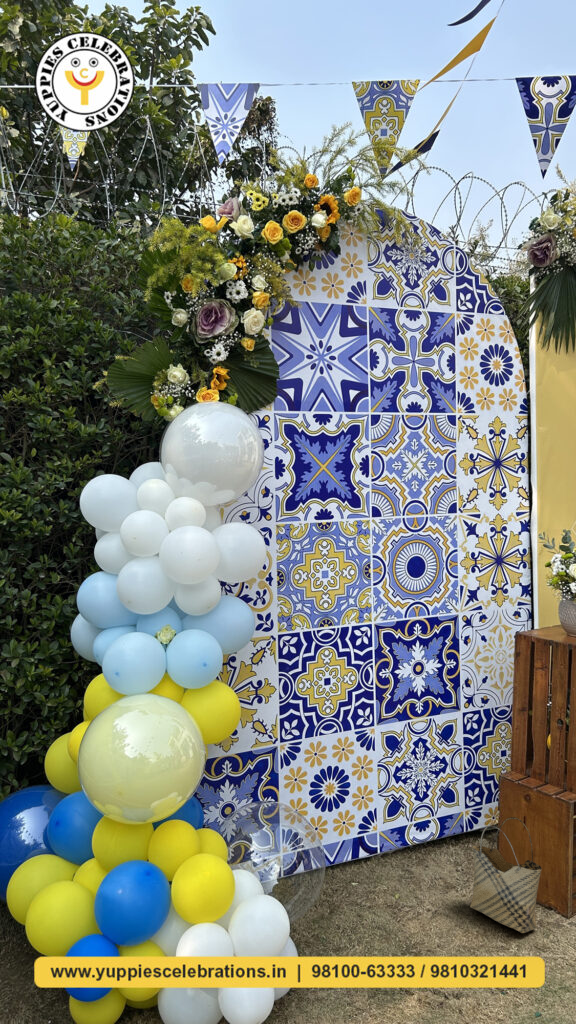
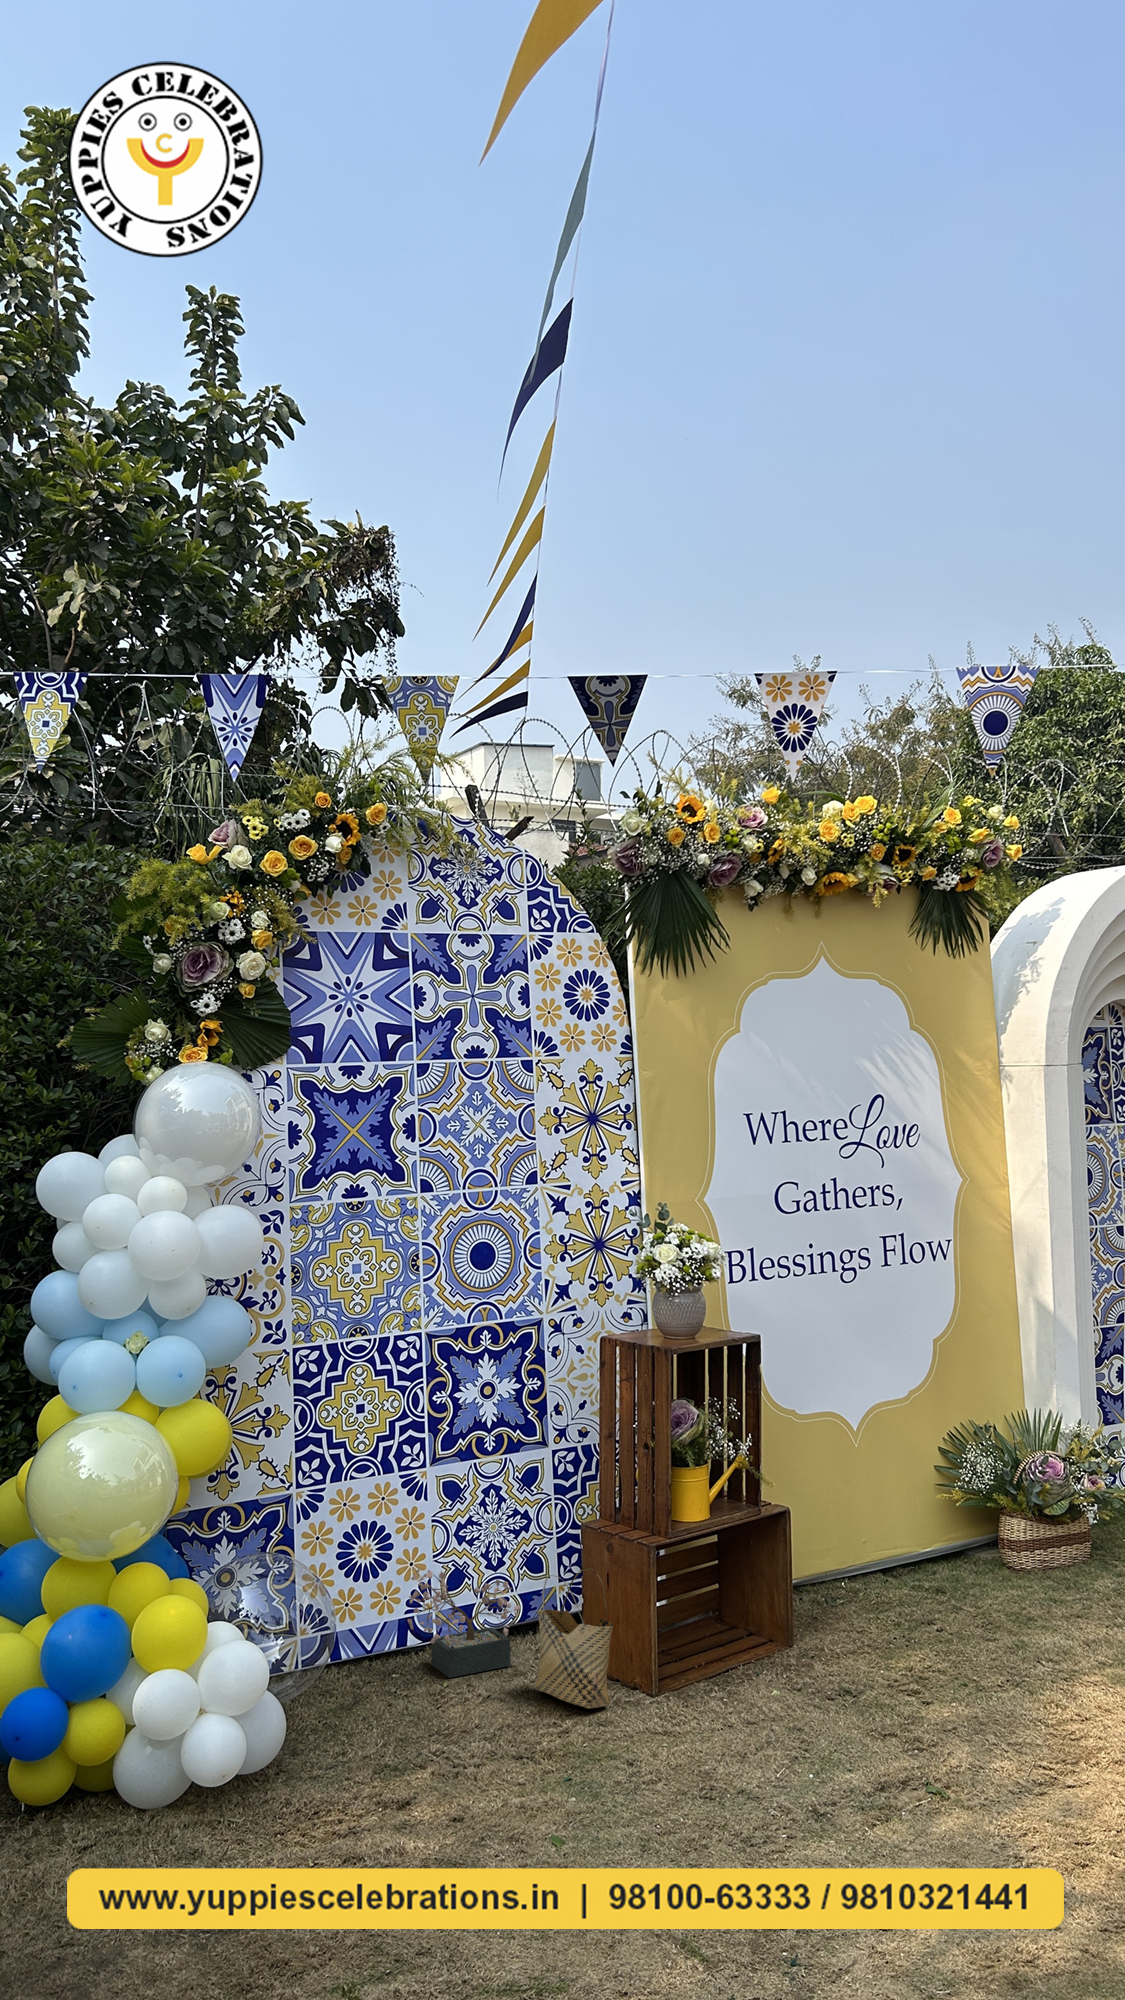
decorative plant: none [363,803,446,889] -> present [408,1569,520,1678]

